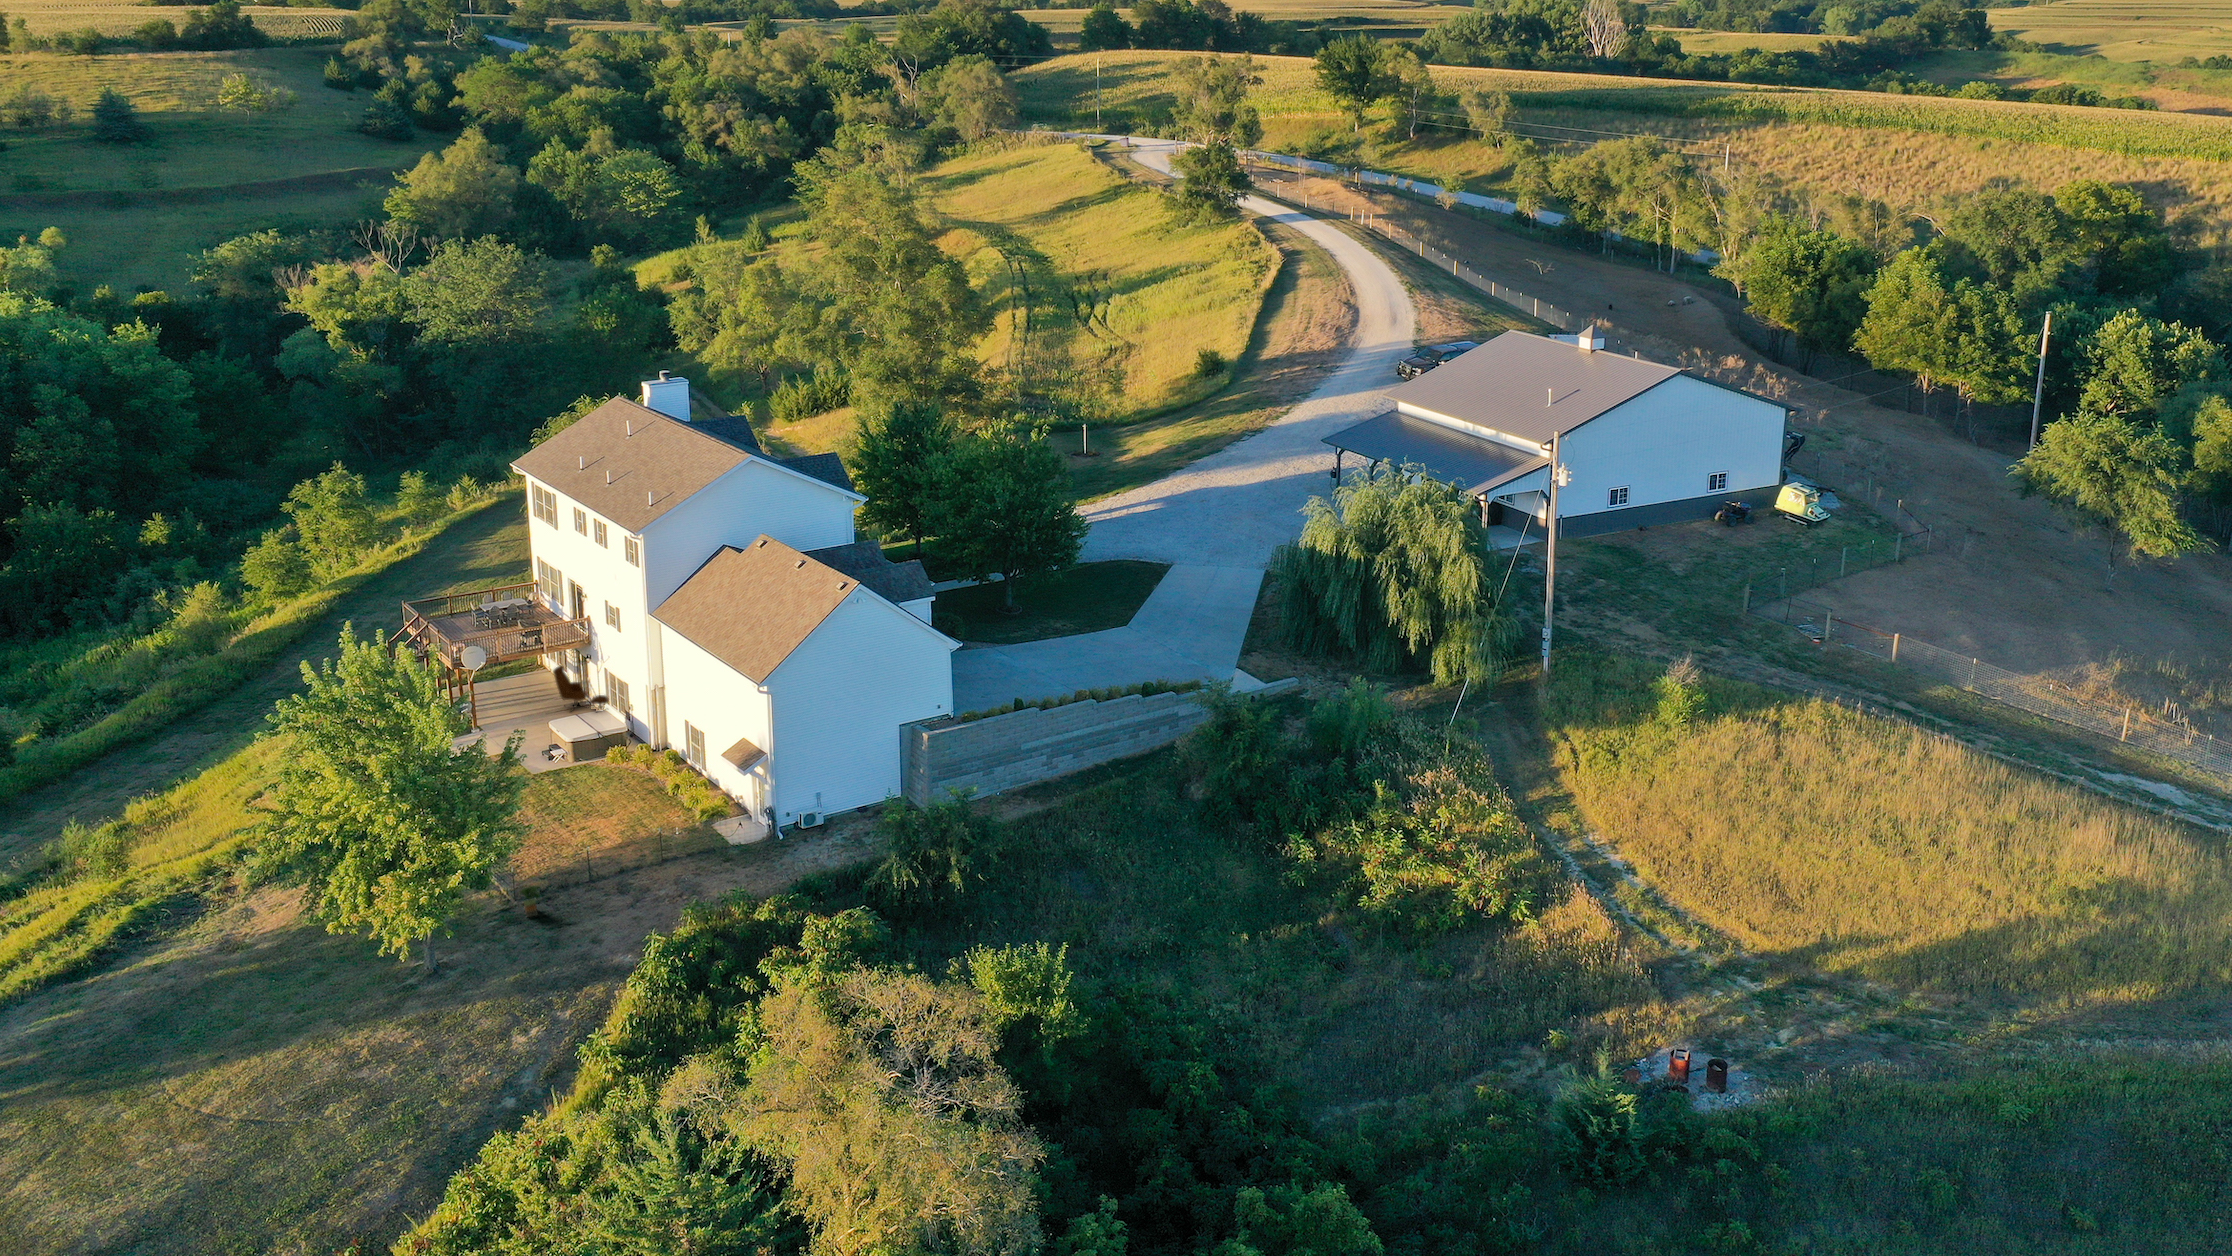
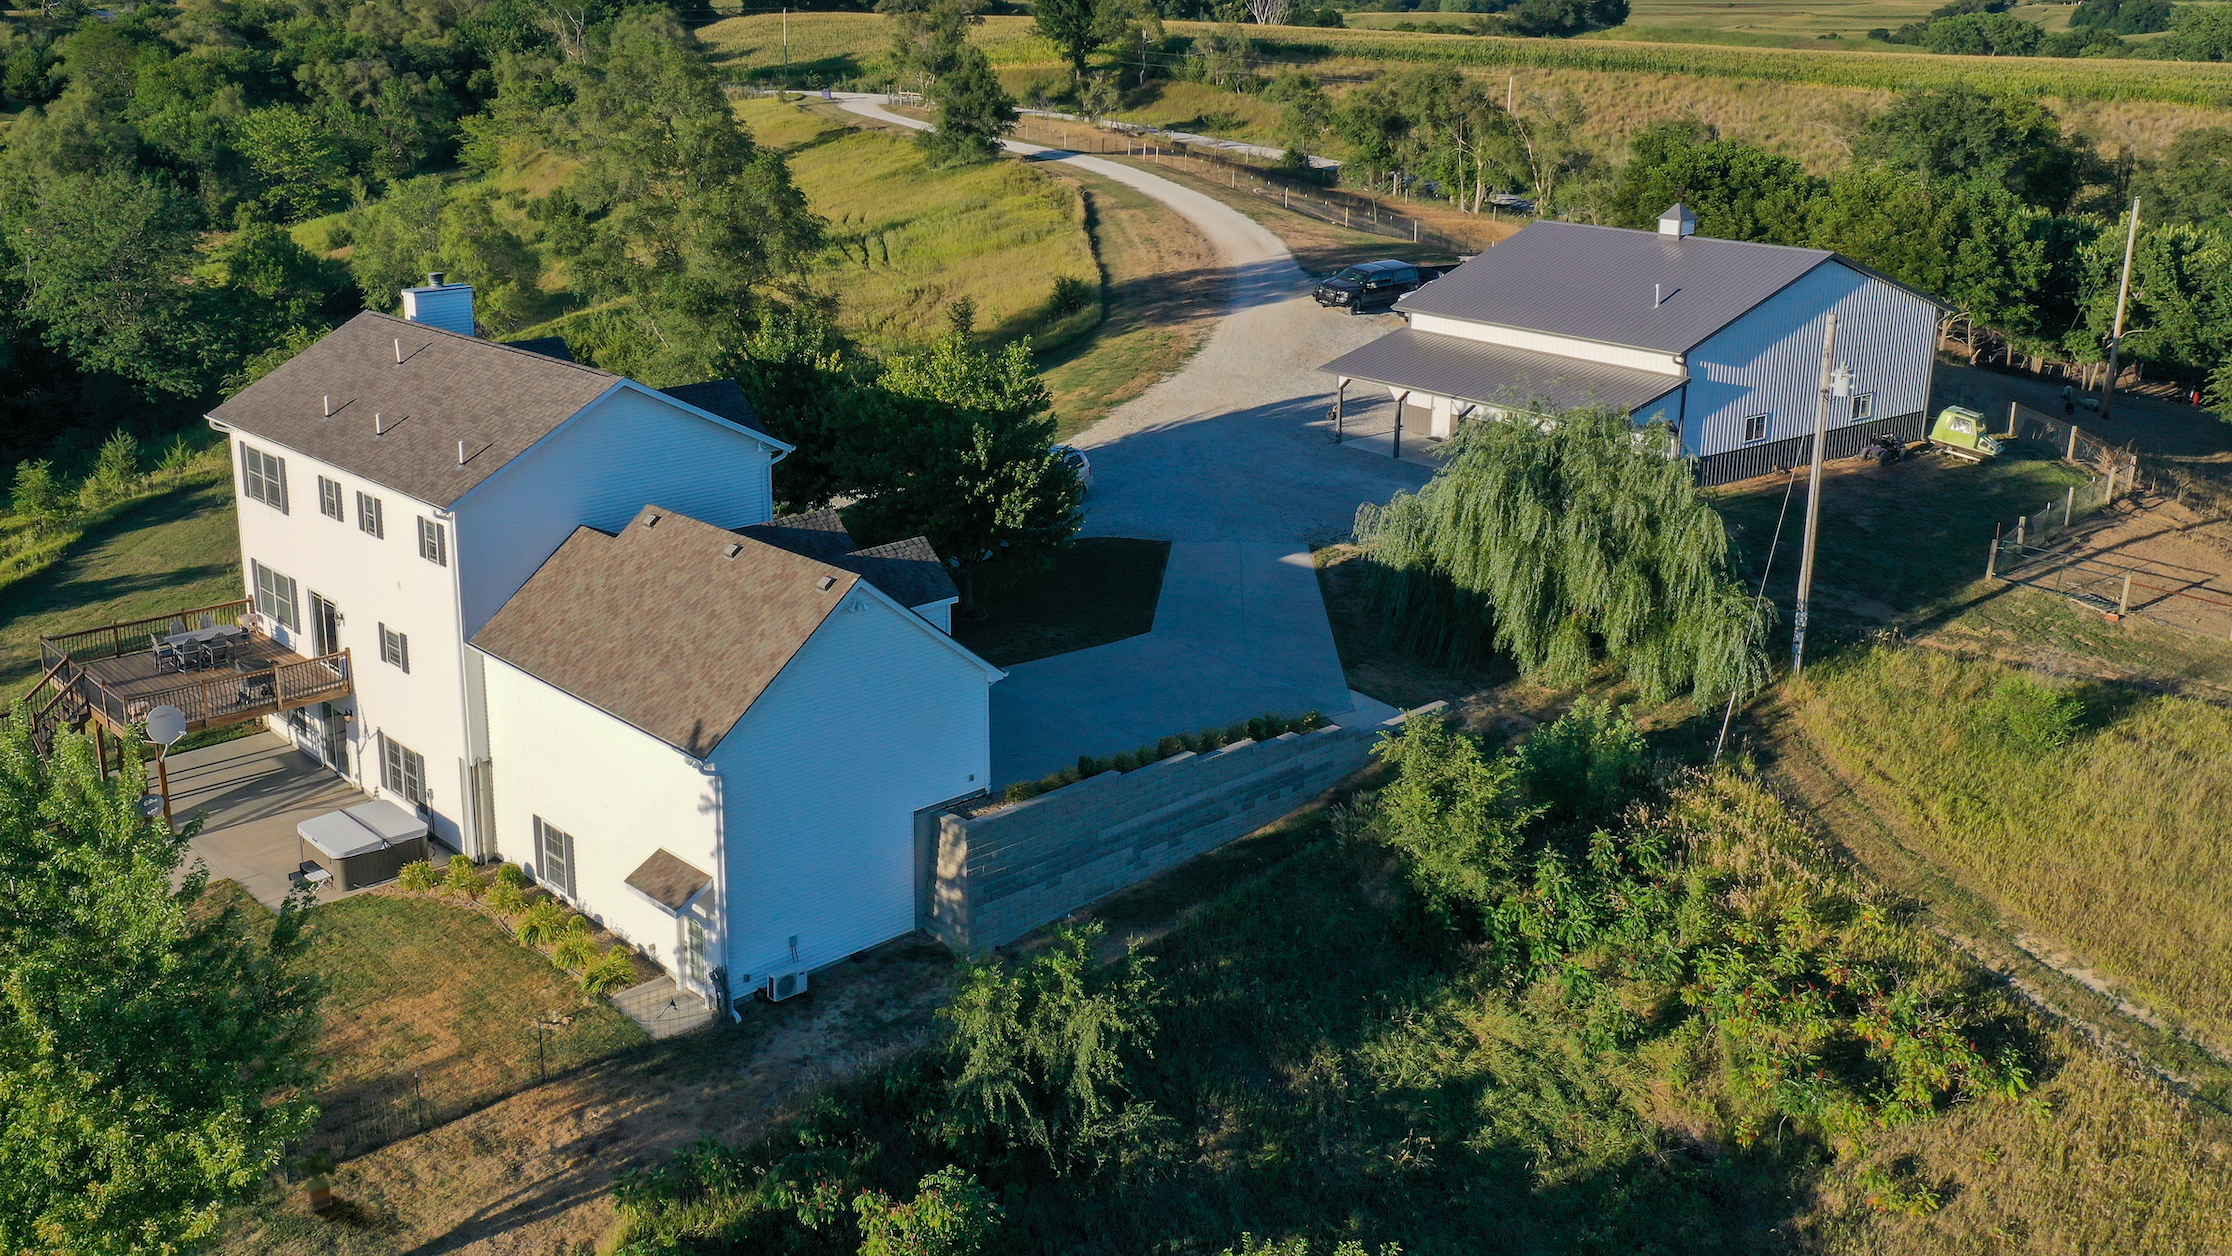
lounge chair: present [553,666,609,709] -> none [296,729,388,804]

